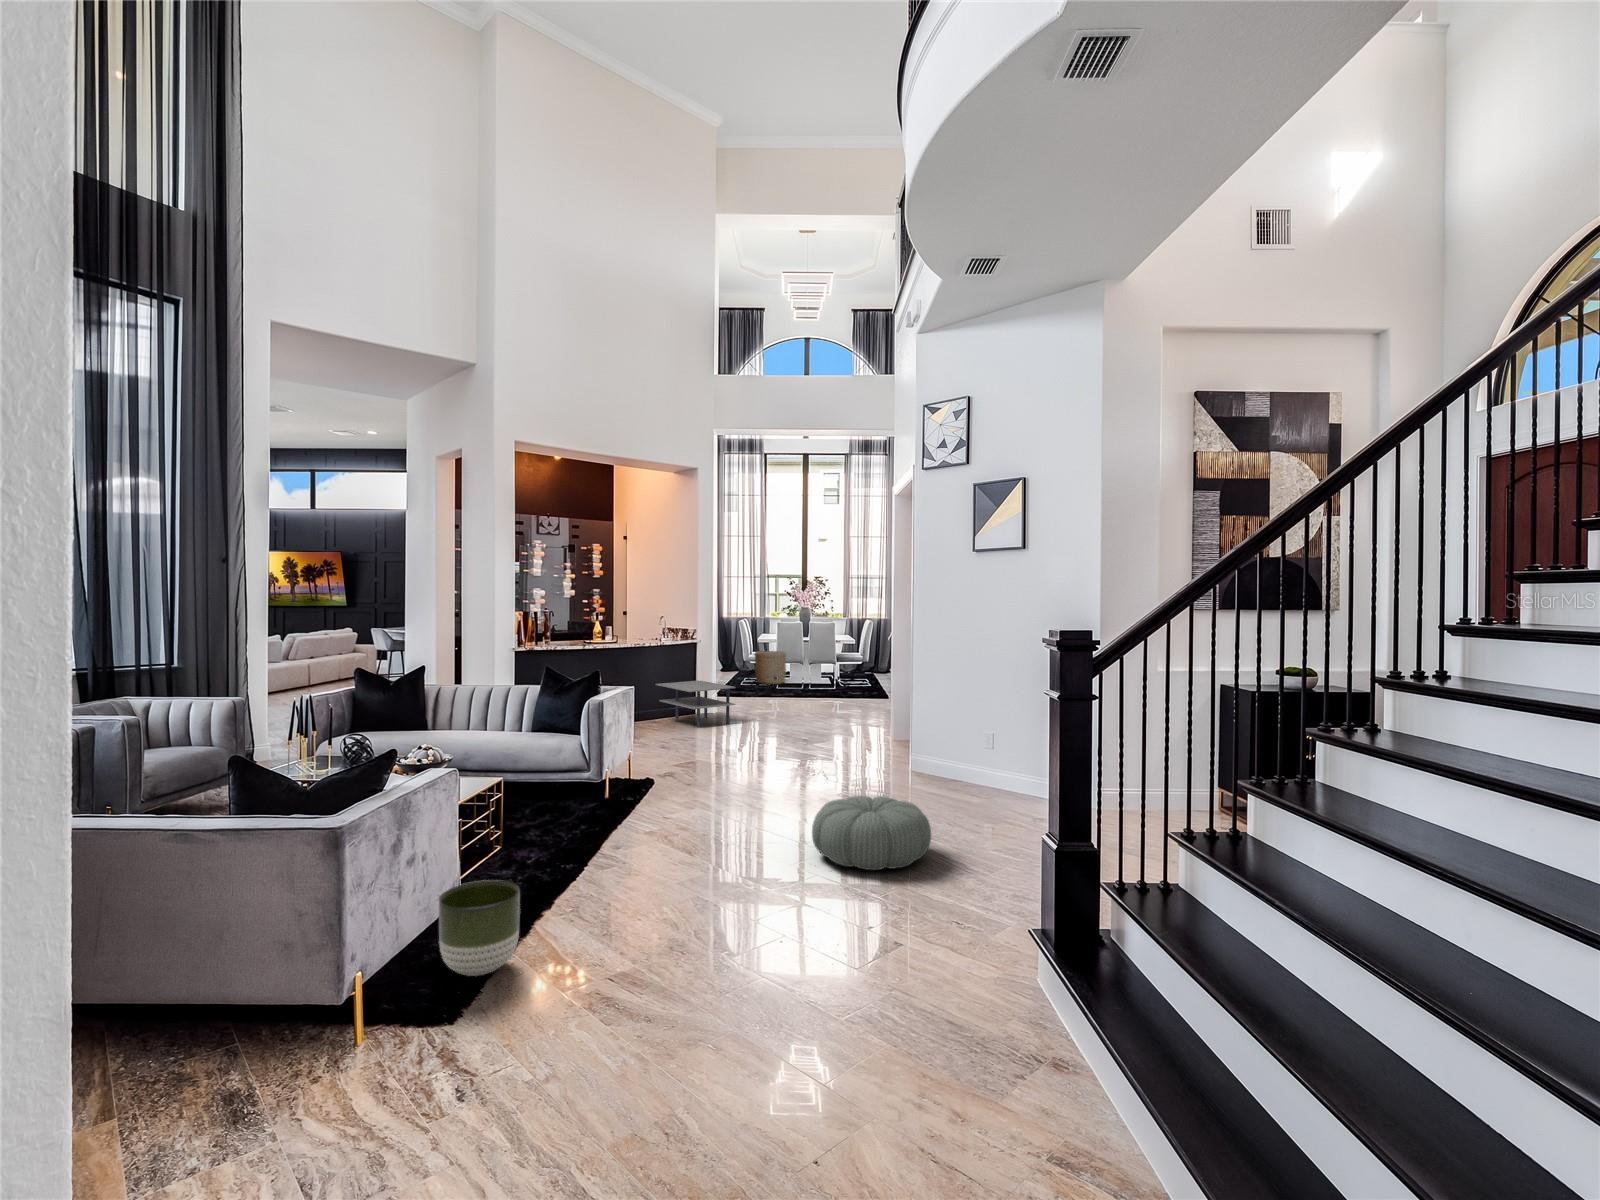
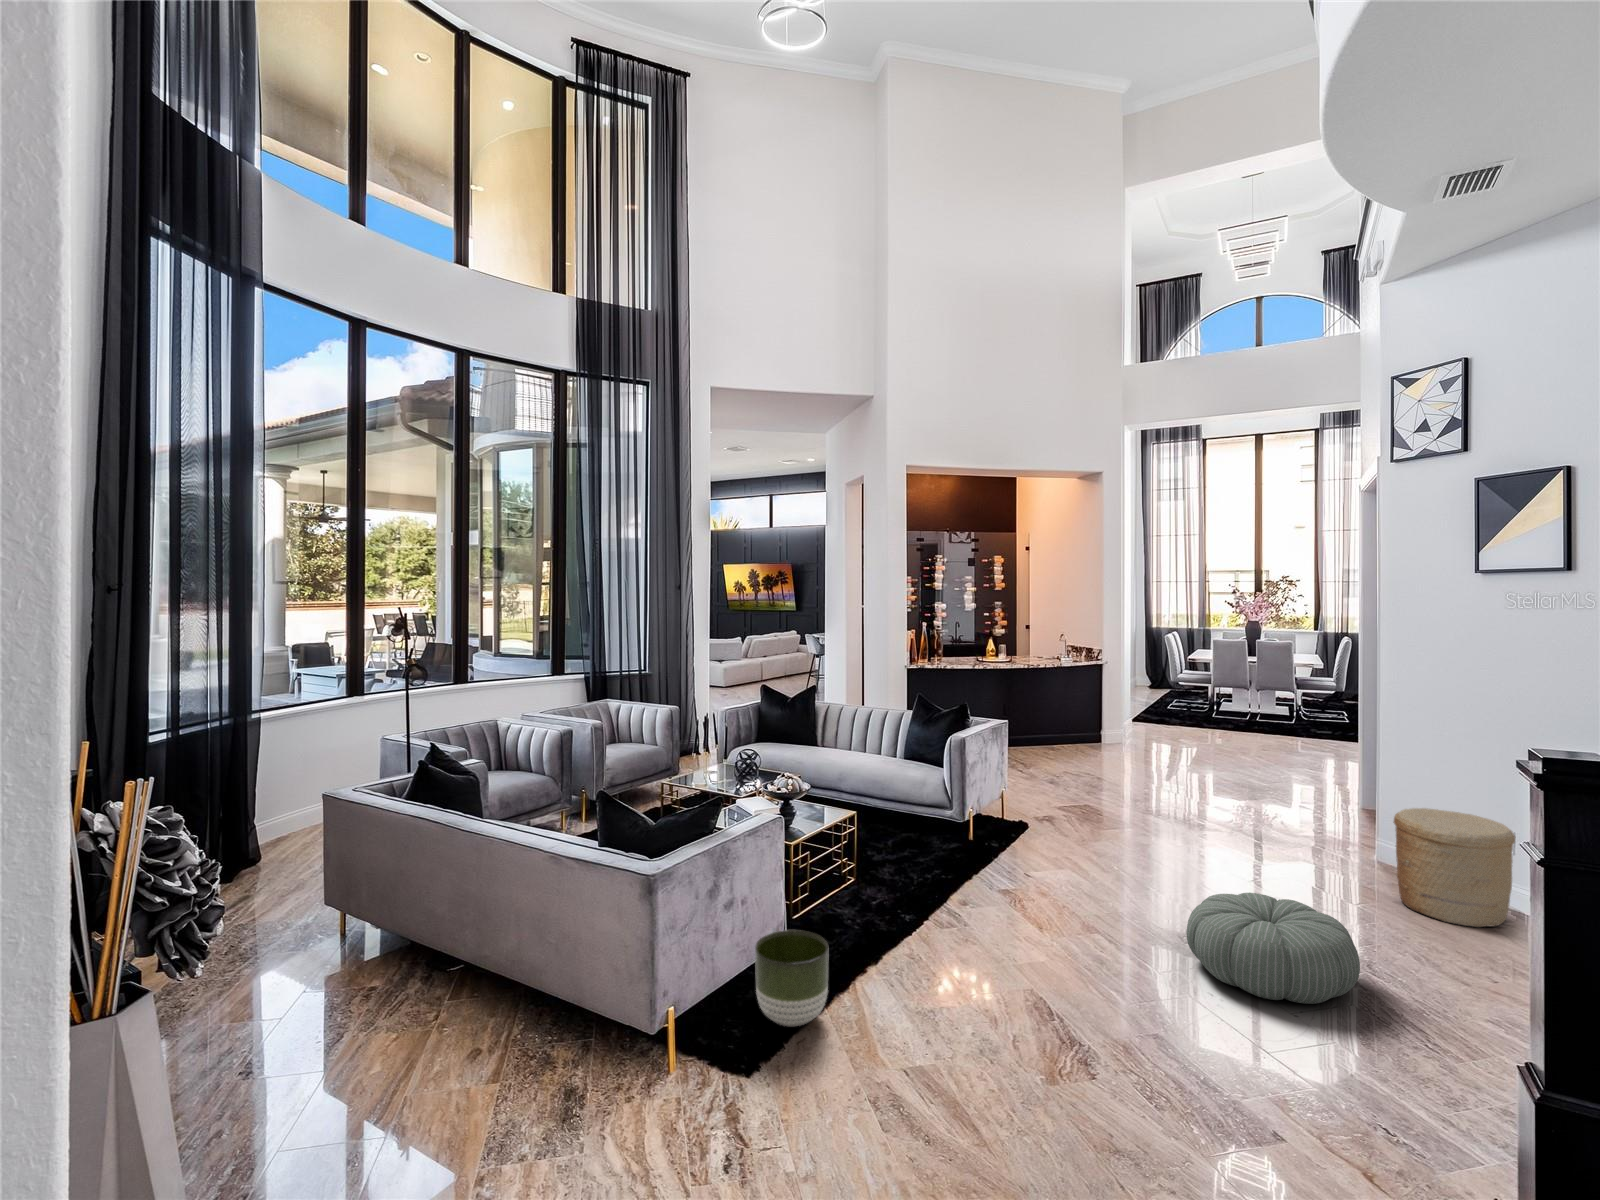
woven basket: present [755,651,786,684] -> present [1393,808,1515,927]
side table: present [656,681,735,727] -> none [1055,705,1144,758]

